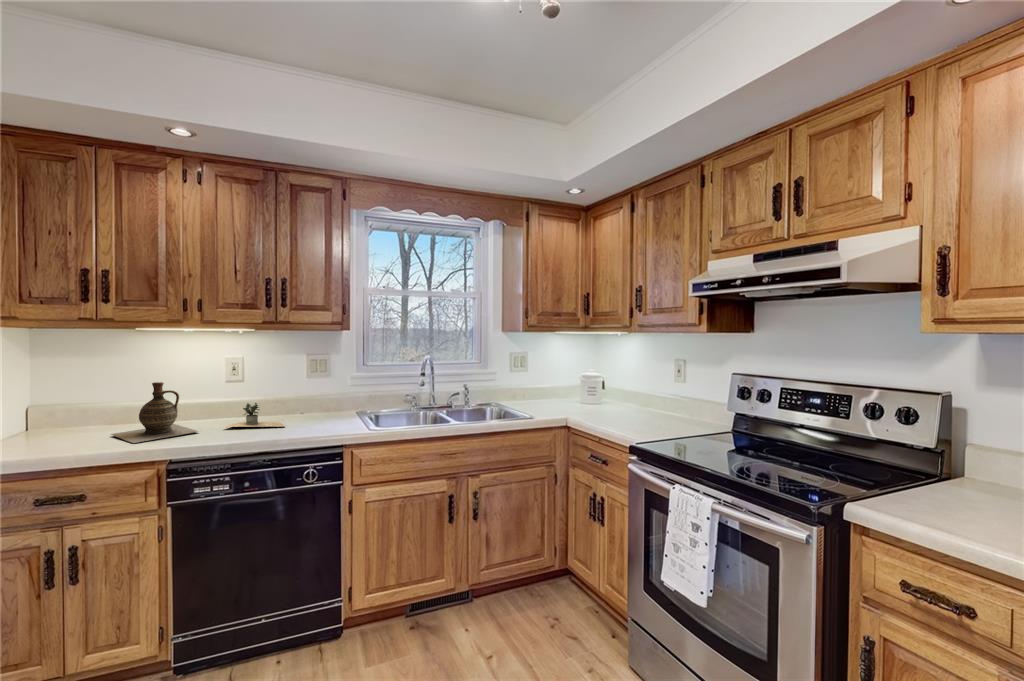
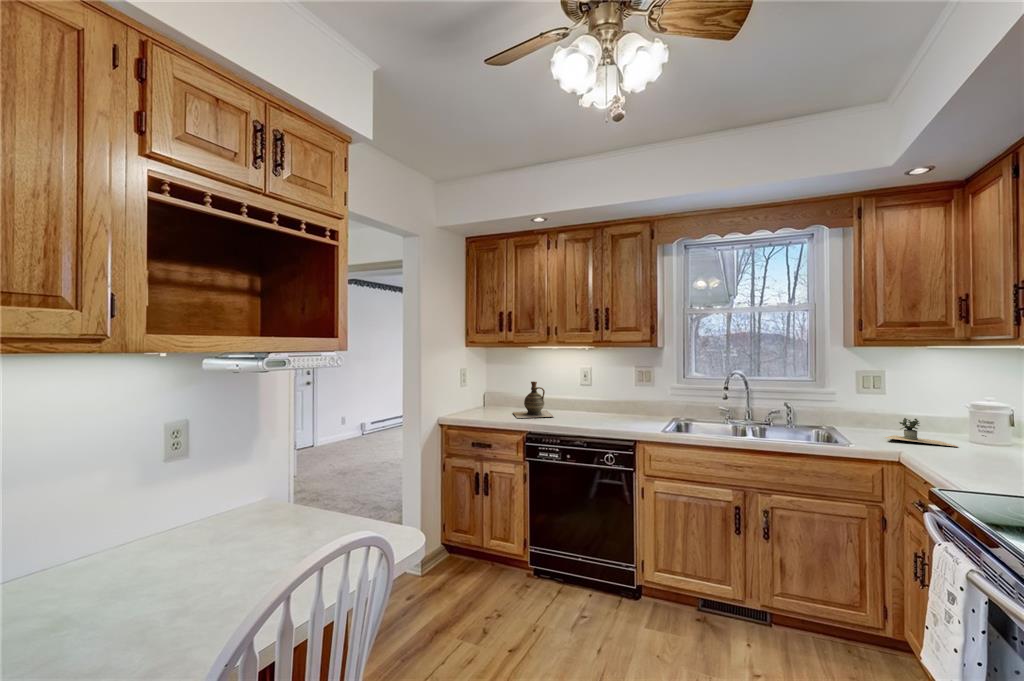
potted plant: present [225,403,302,427] -> present [885,418,986,447]

